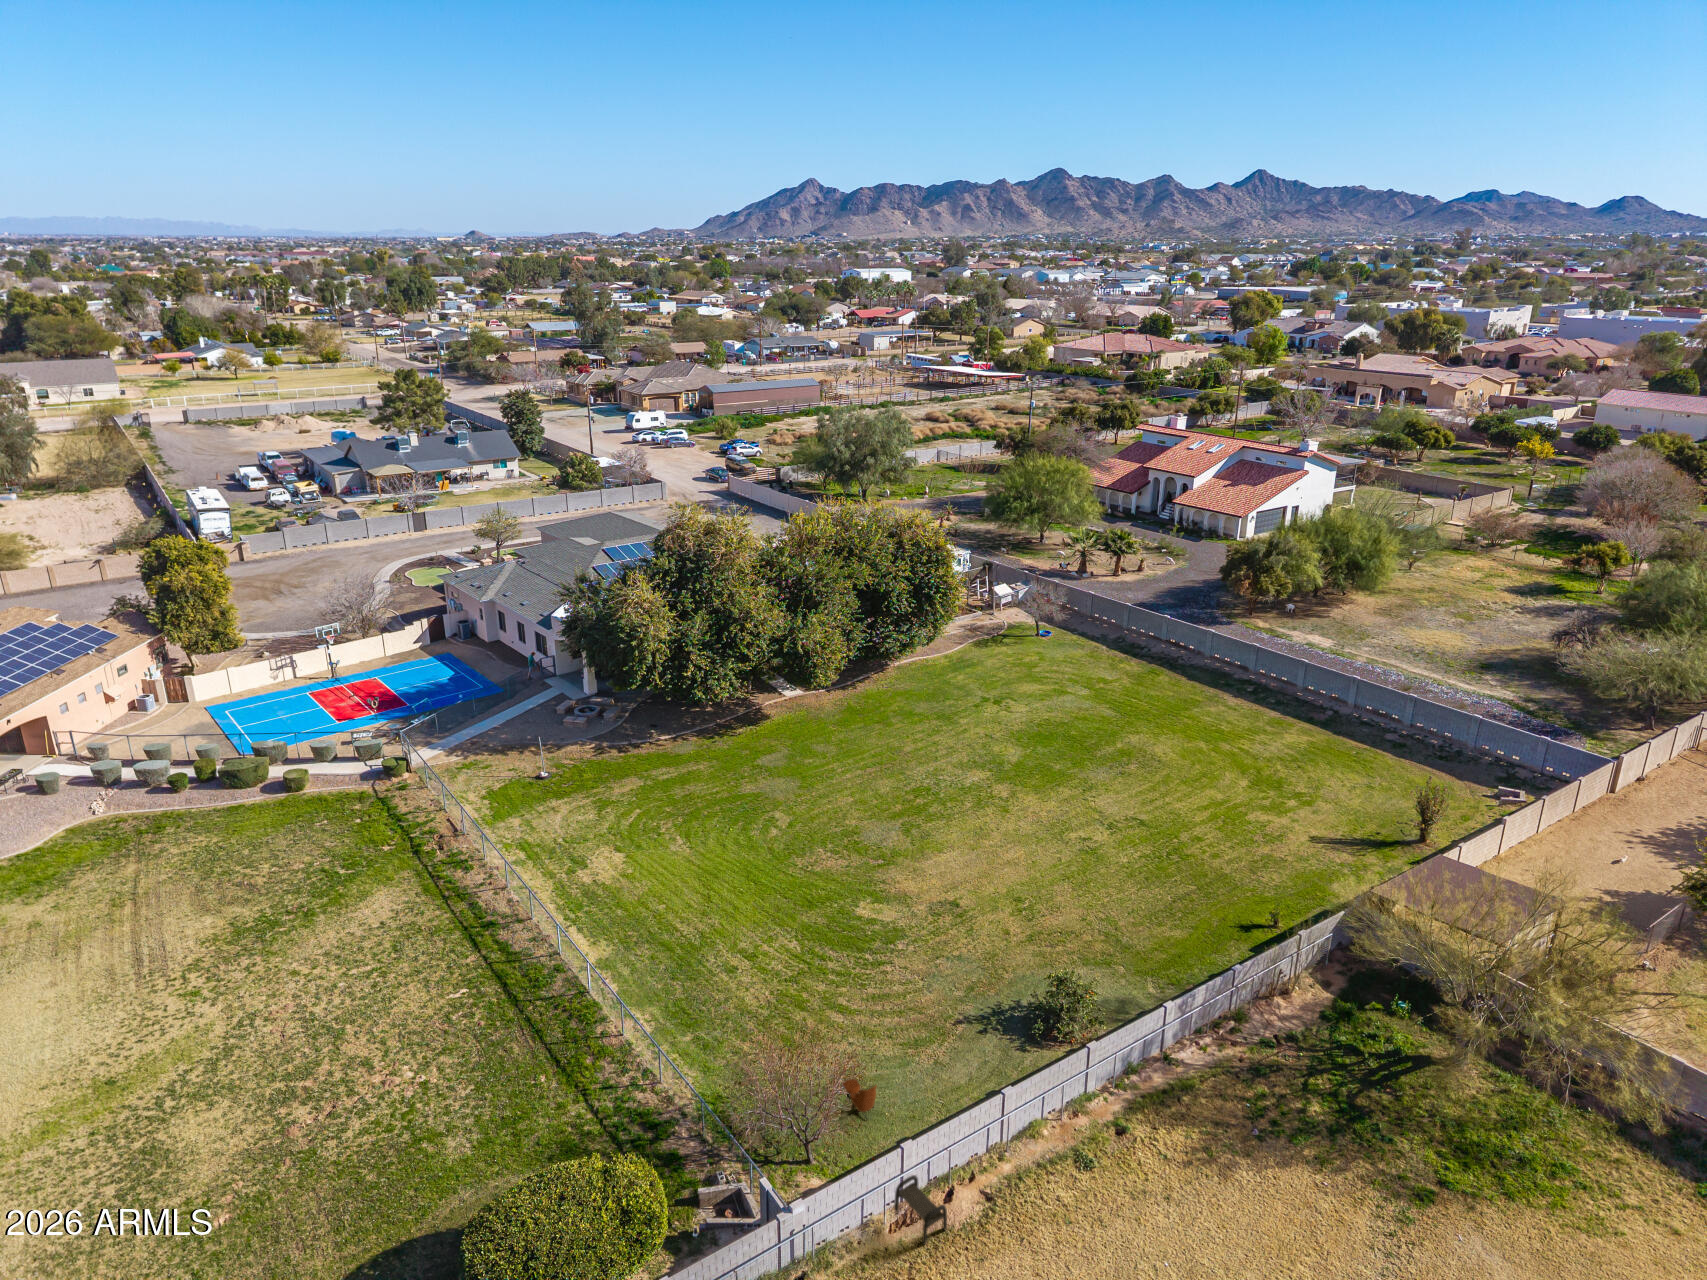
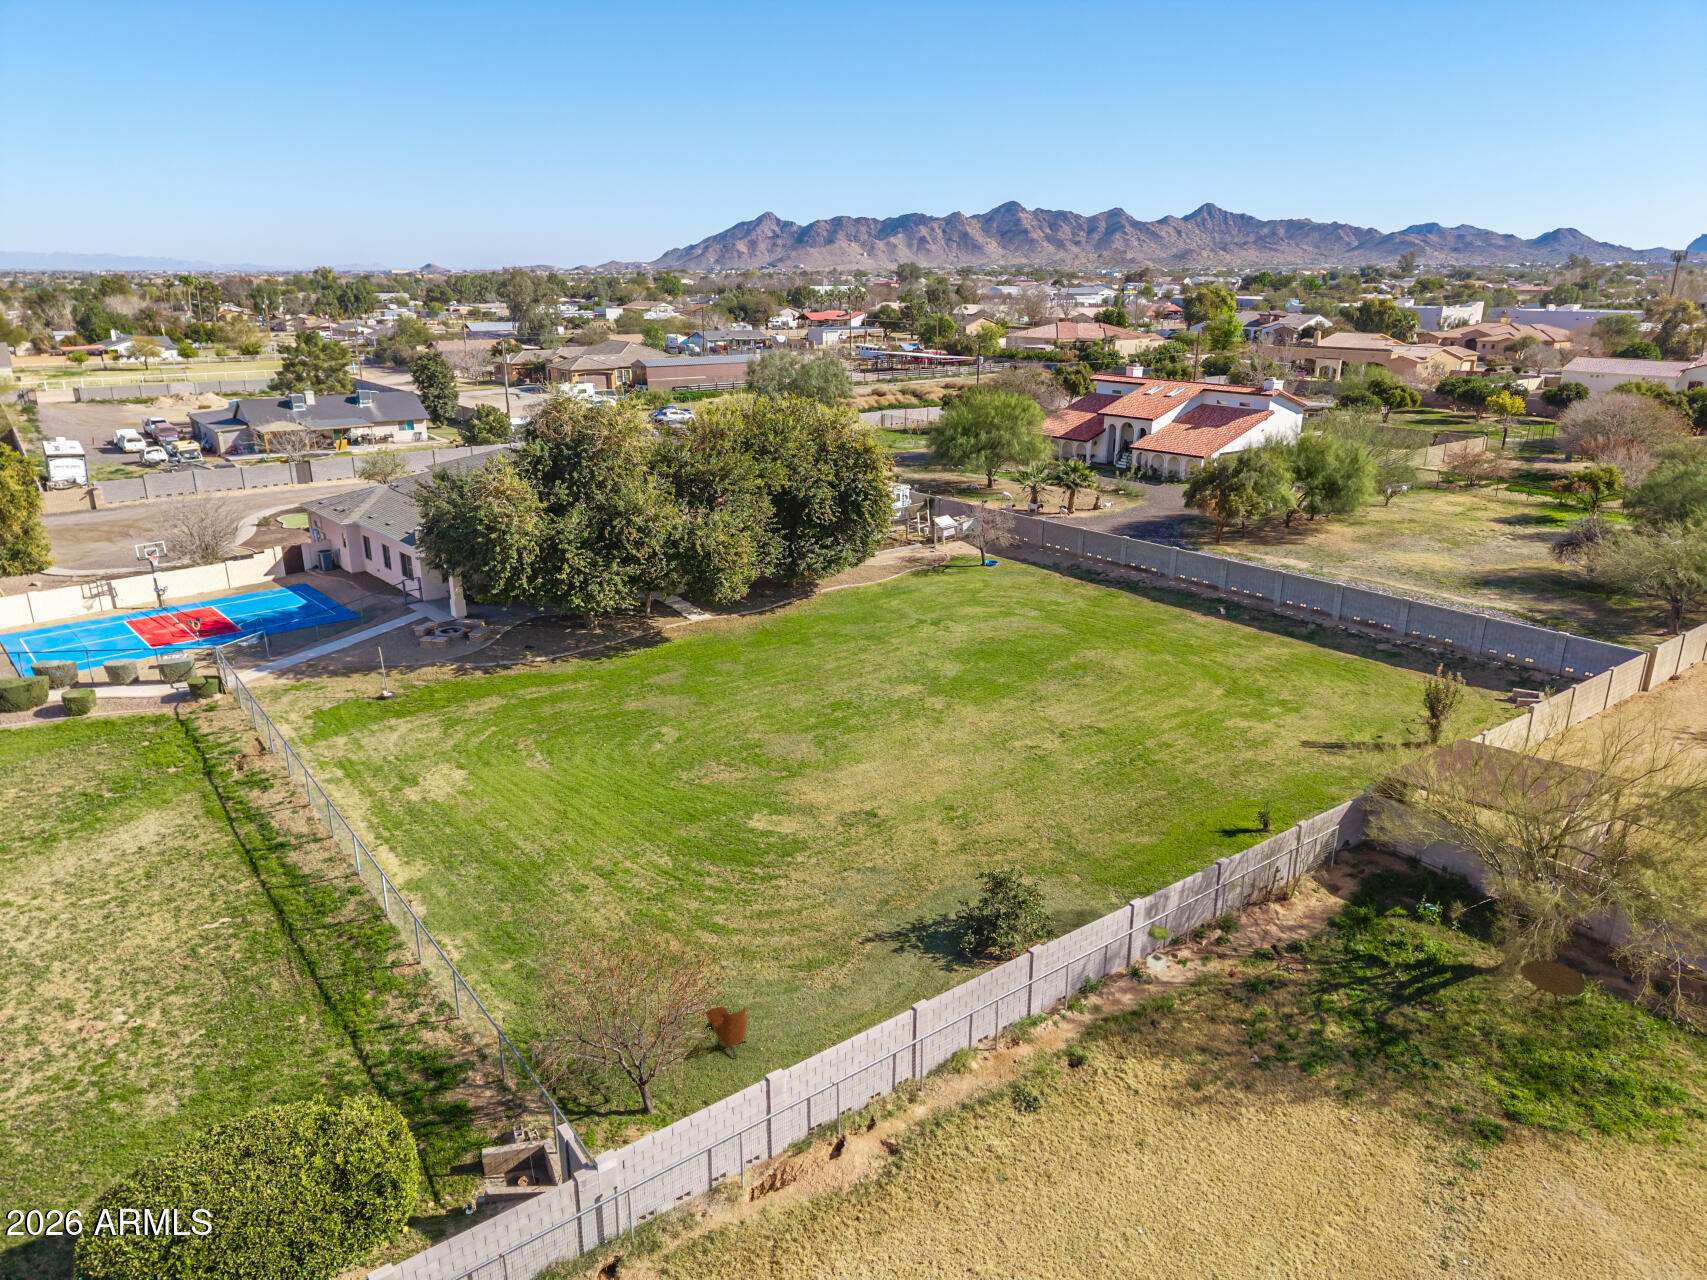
potted tree: none [1175,1021,1194,1056] -> present [1147,926,1169,971]
round table: none [1464,1058,1513,1106] -> present [1520,961,1585,1019]
bench: present [894,1175,947,1244] -> none [760,1119,833,1215]

